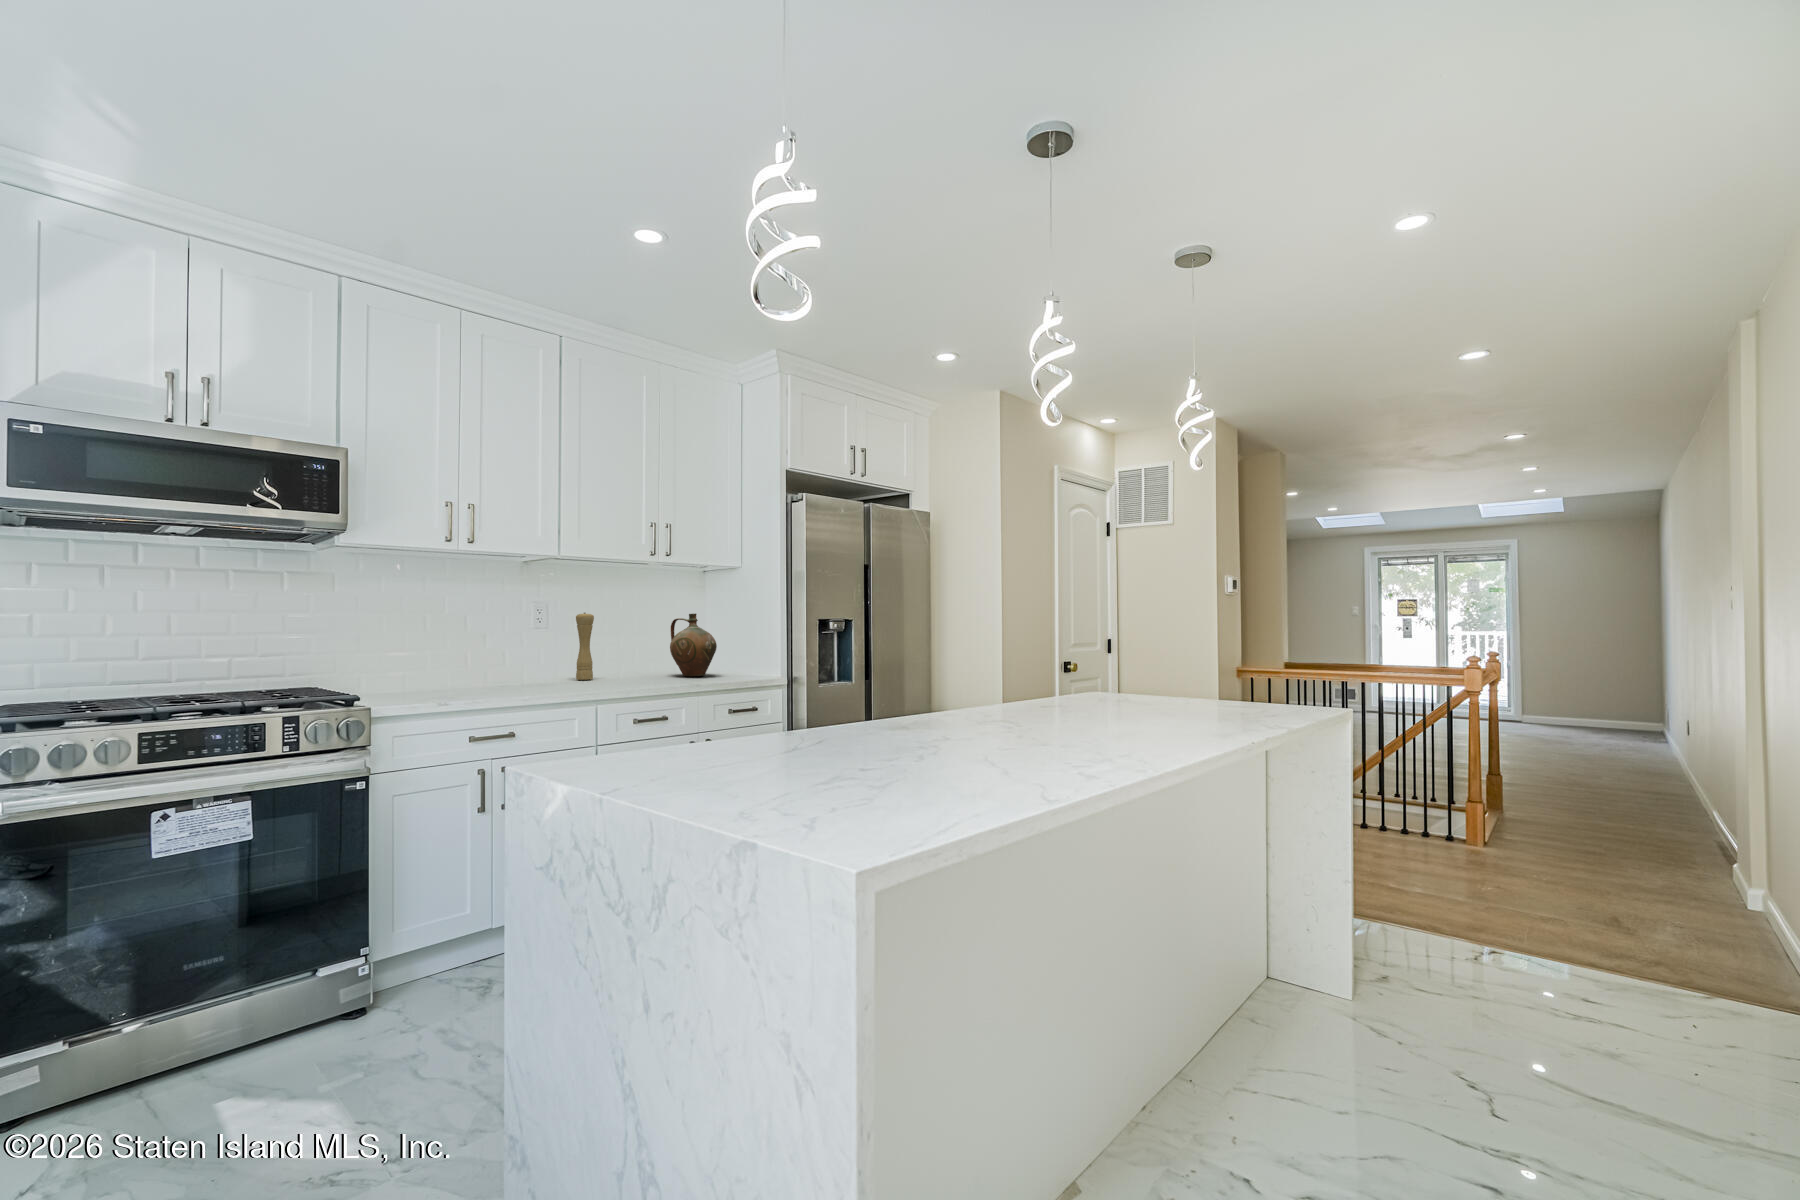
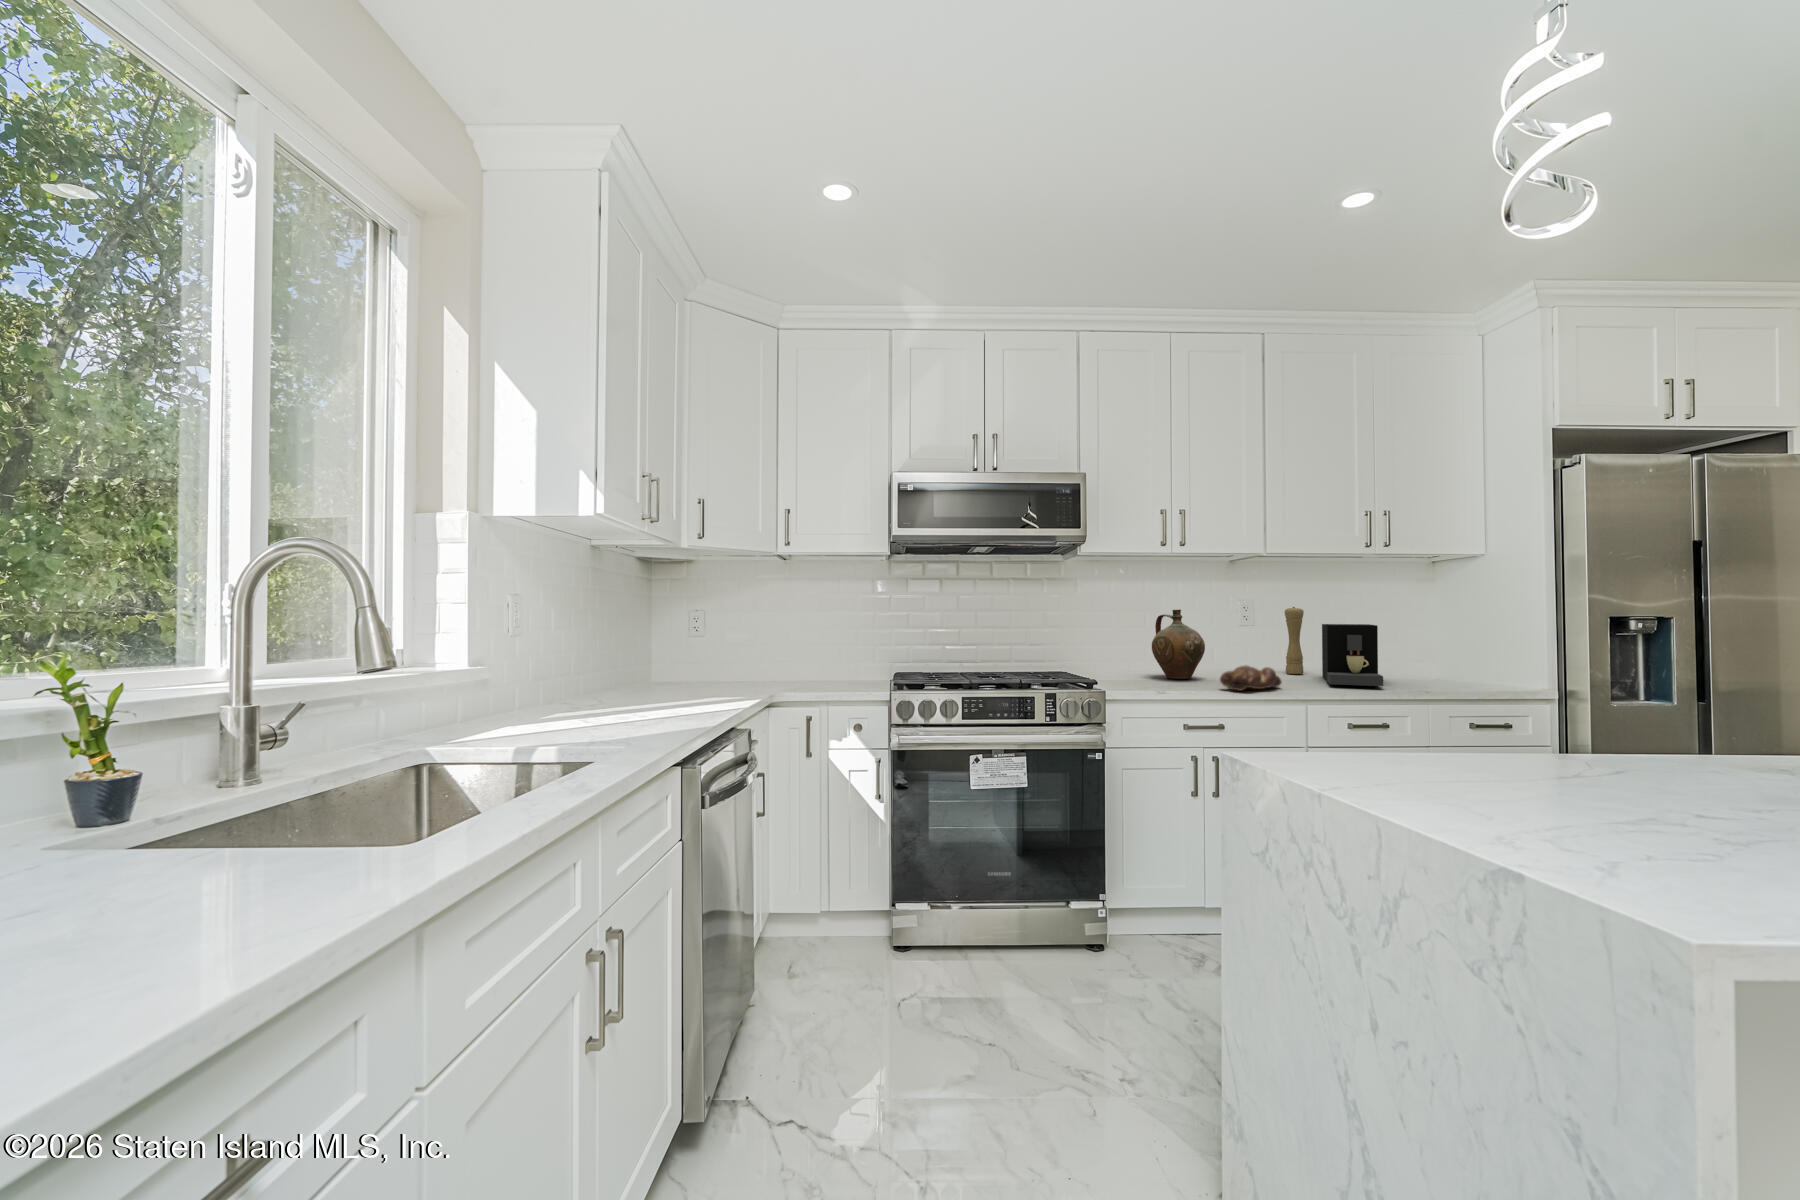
ceramic jug: present [670,613,717,677] -> present [1152,610,1205,679]
coffee maker: none [610,629,663,686] -> present [1322,624,1383,686]
bread loaf: none [510,671,573,697] -> present [1220,665,1281,691]

